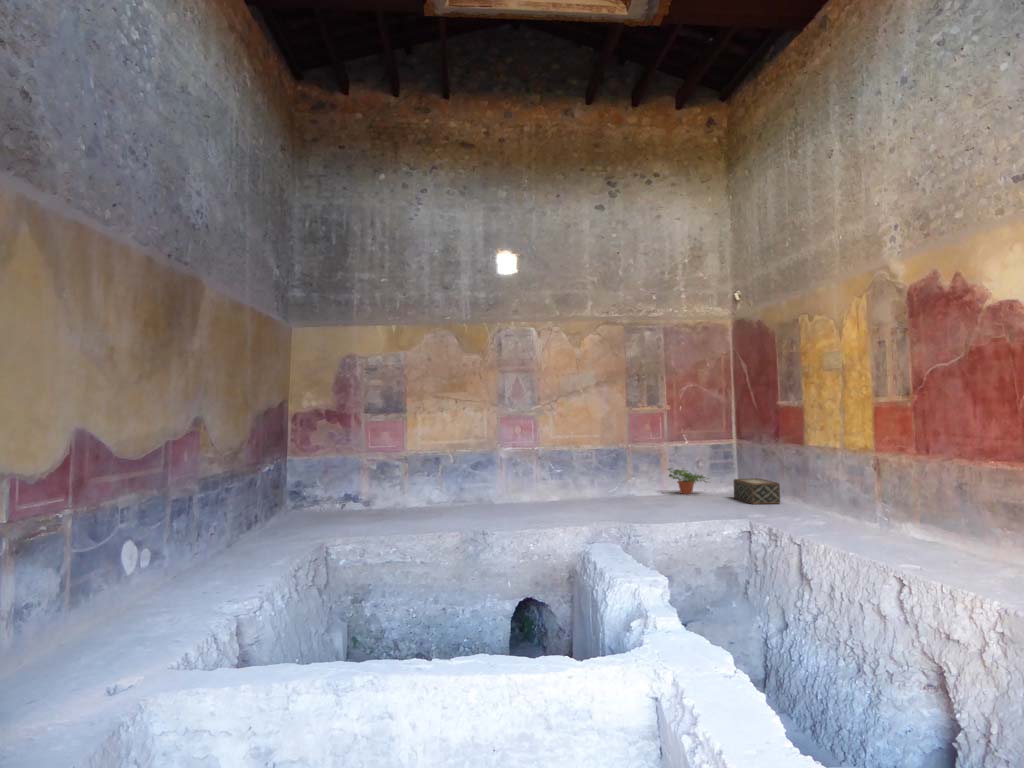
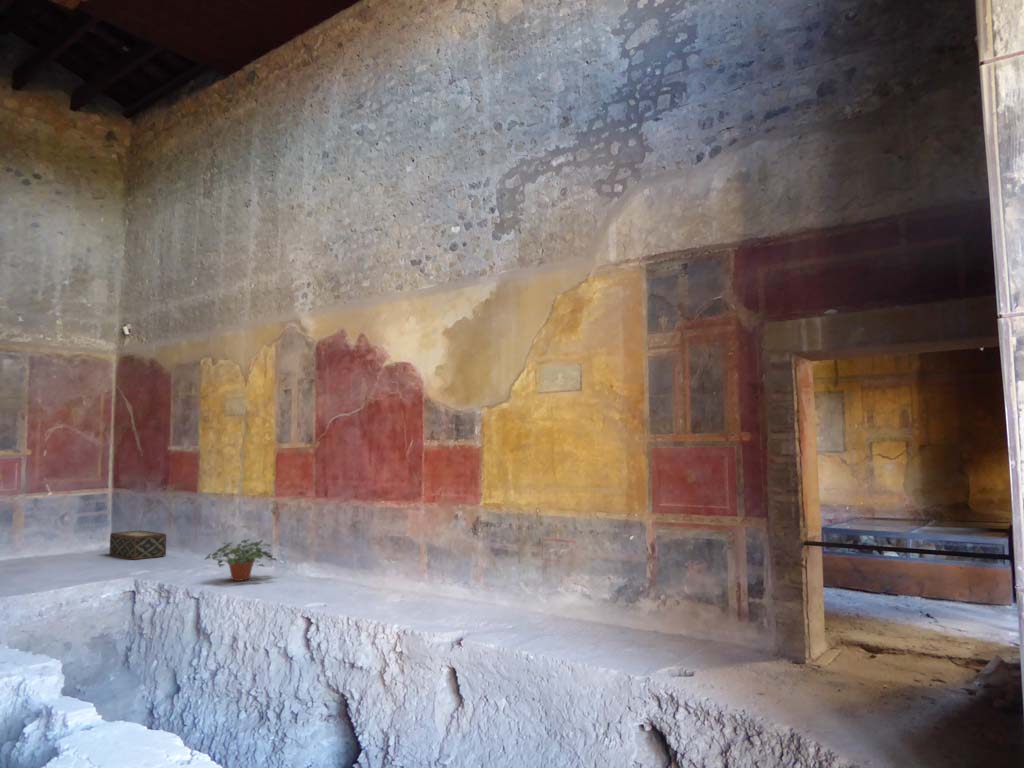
potted plant: present [668,468,708,494] -> present [205,539,276,581]

